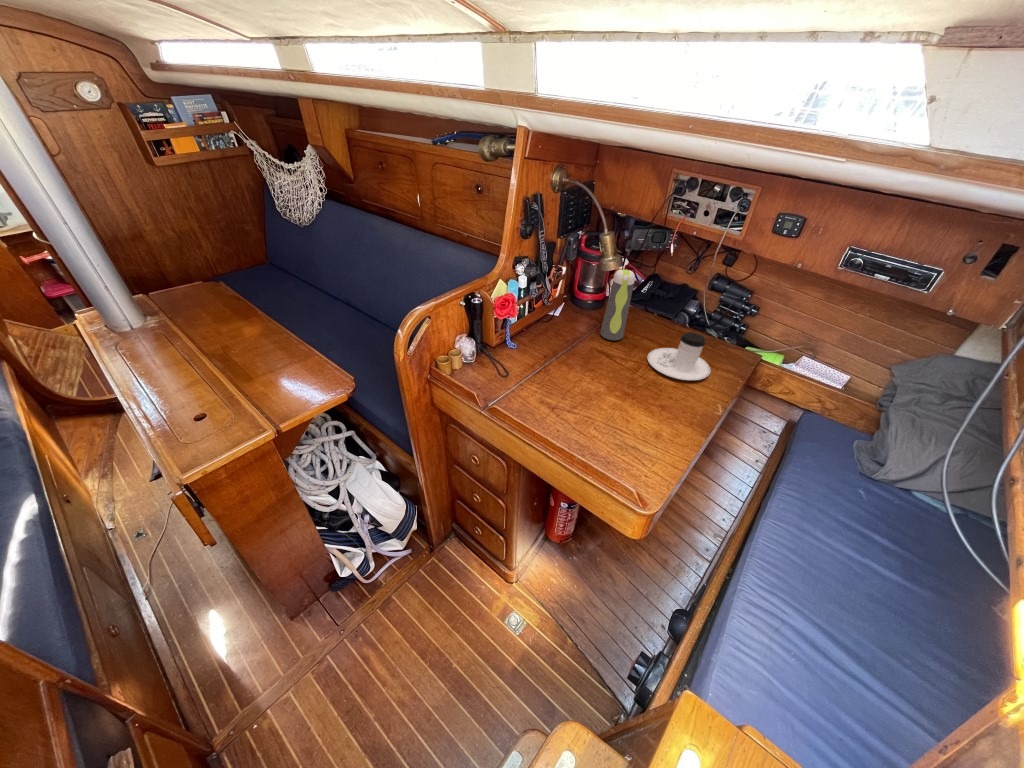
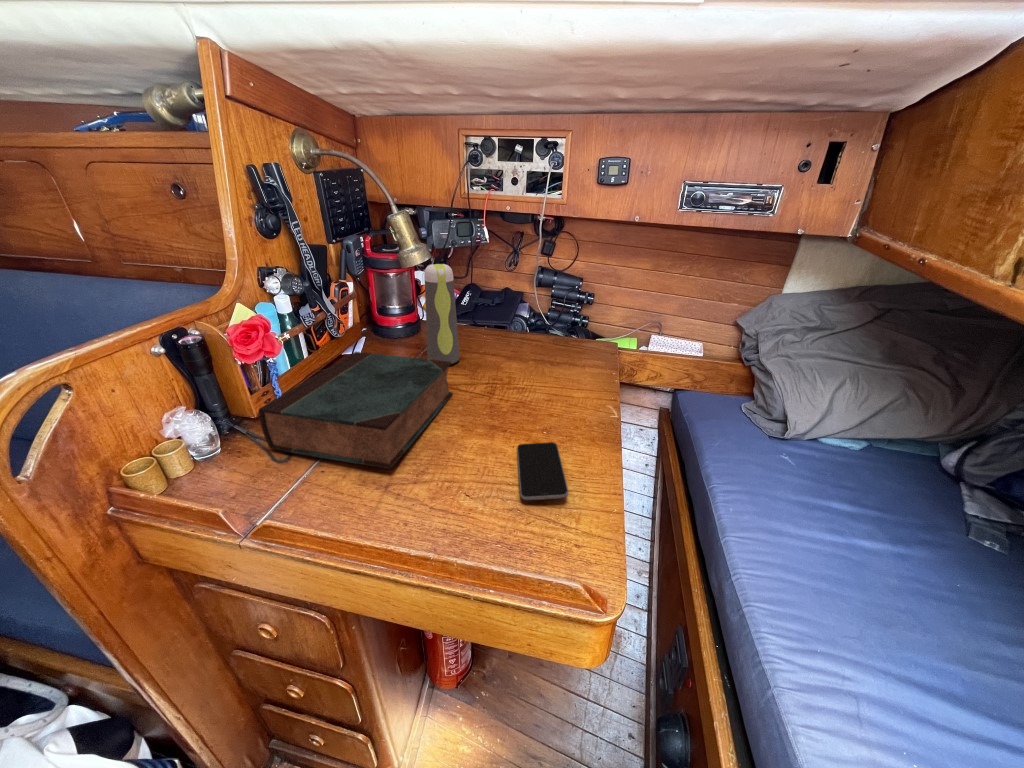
book: none [499,319,613,400] -> present [259,352,453,469]
coffee cup: present [648,332,710,380] -> none [500,326,580,388]
smartphone: none [625,411,663,450] -> present [517,442,568,500]

